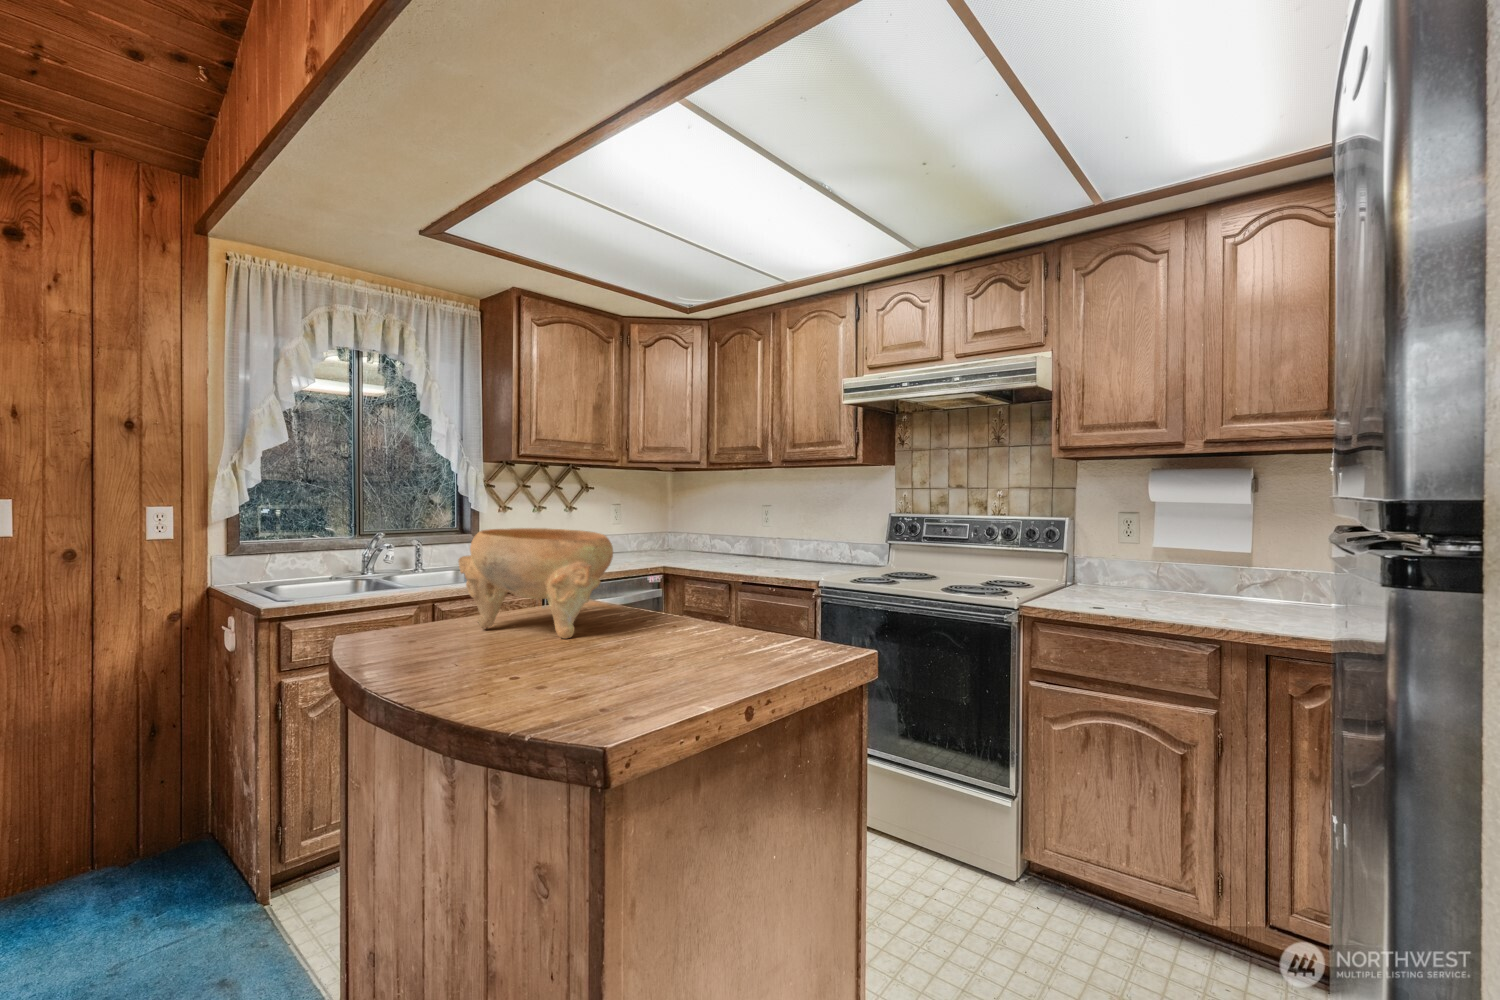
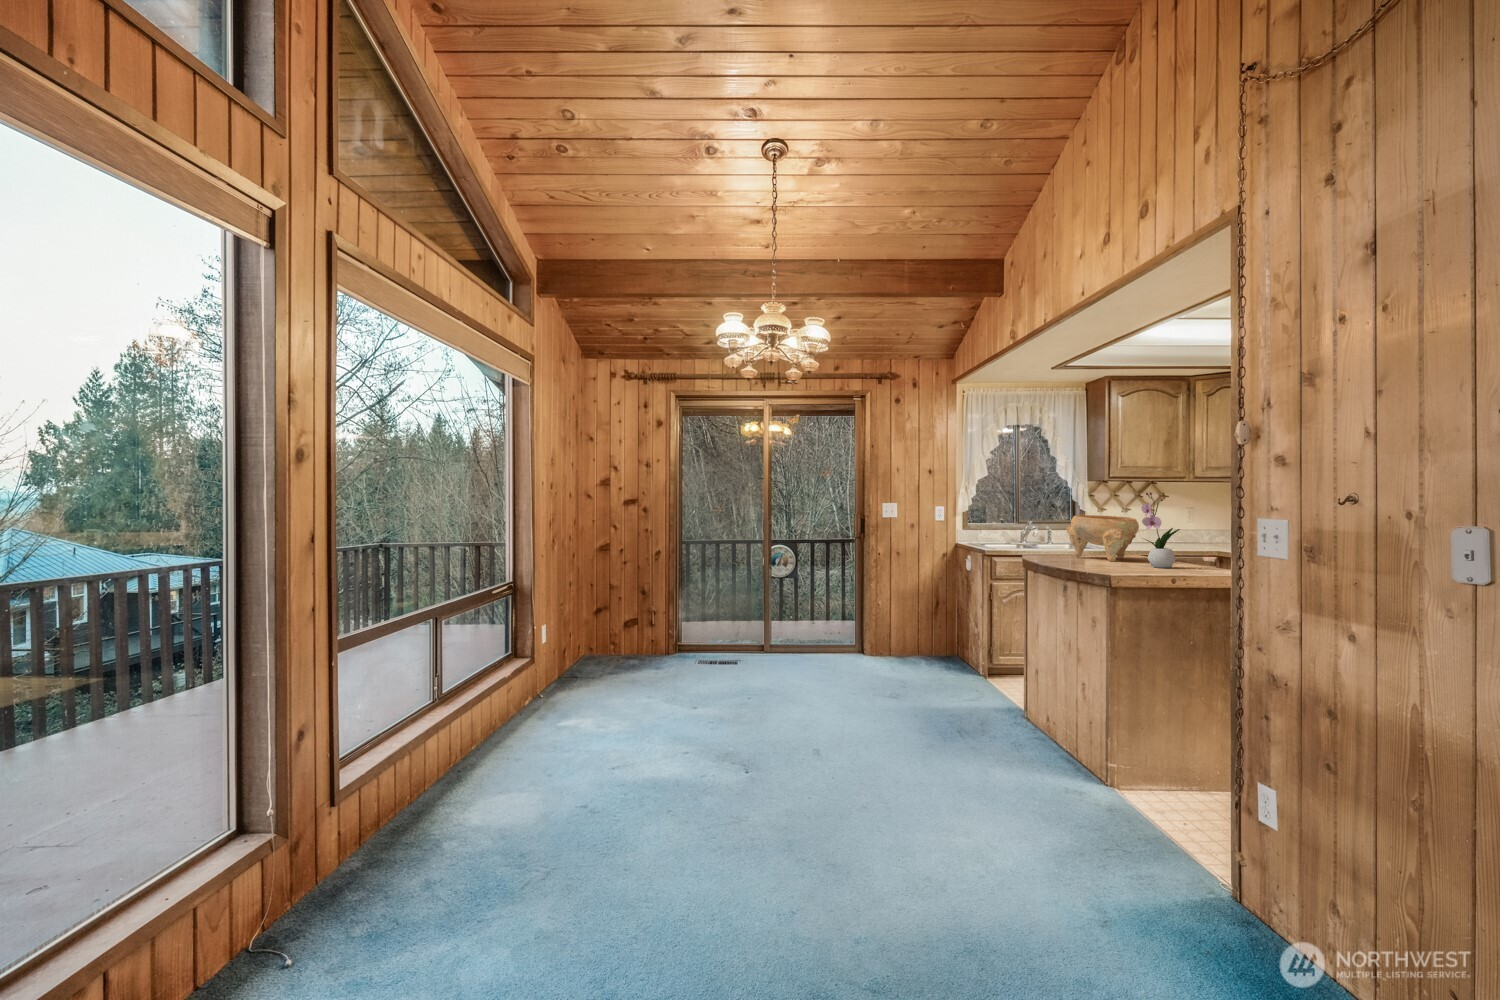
flower arrangement: none [646,477,728,660] -> present [1141,492,1180,568]

